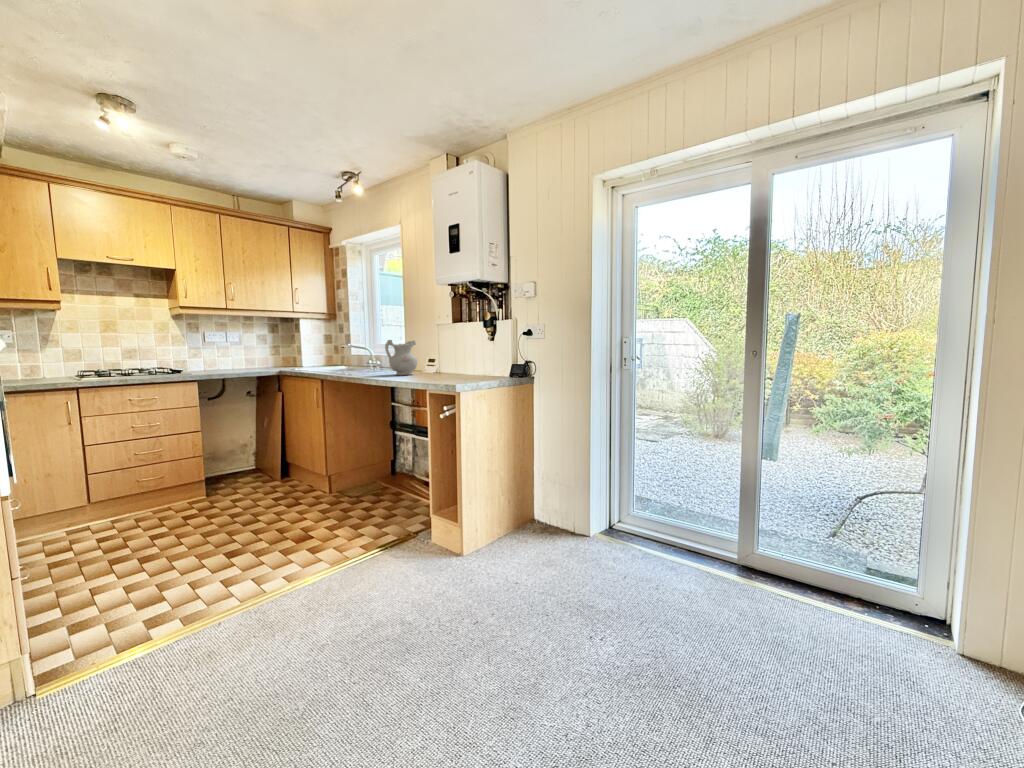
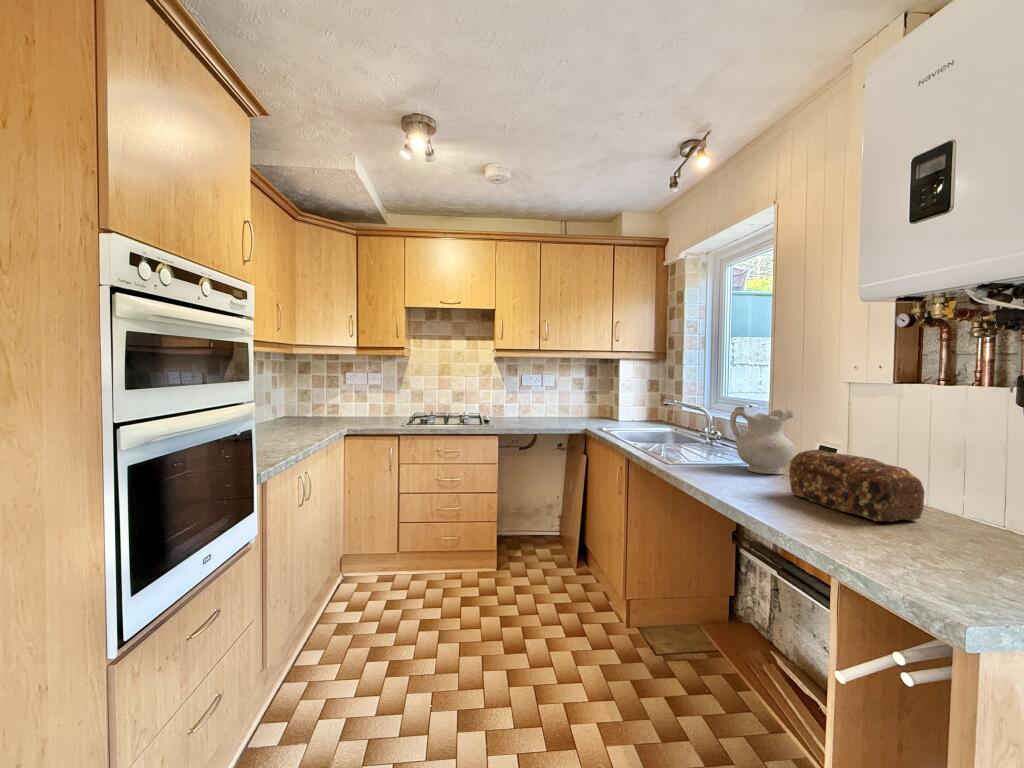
bread loaf: none [415,355,463,379] -> present [789,450,925,522]

